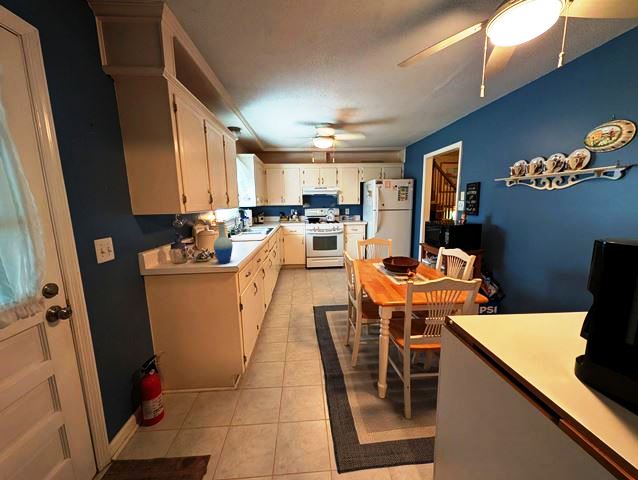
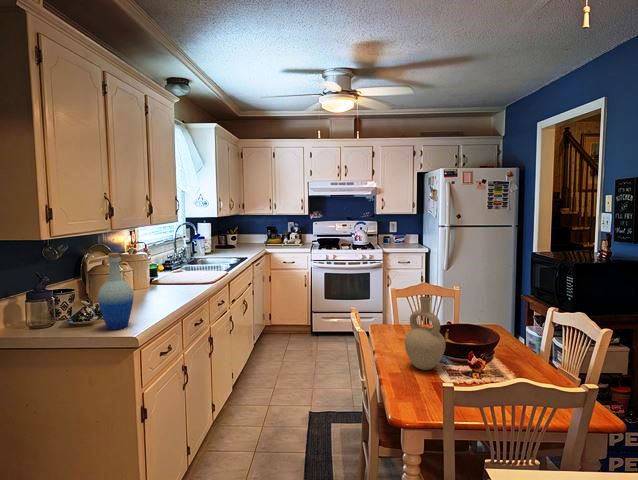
vase: none [375,242,395,279] -> present [405,296,446,370]

